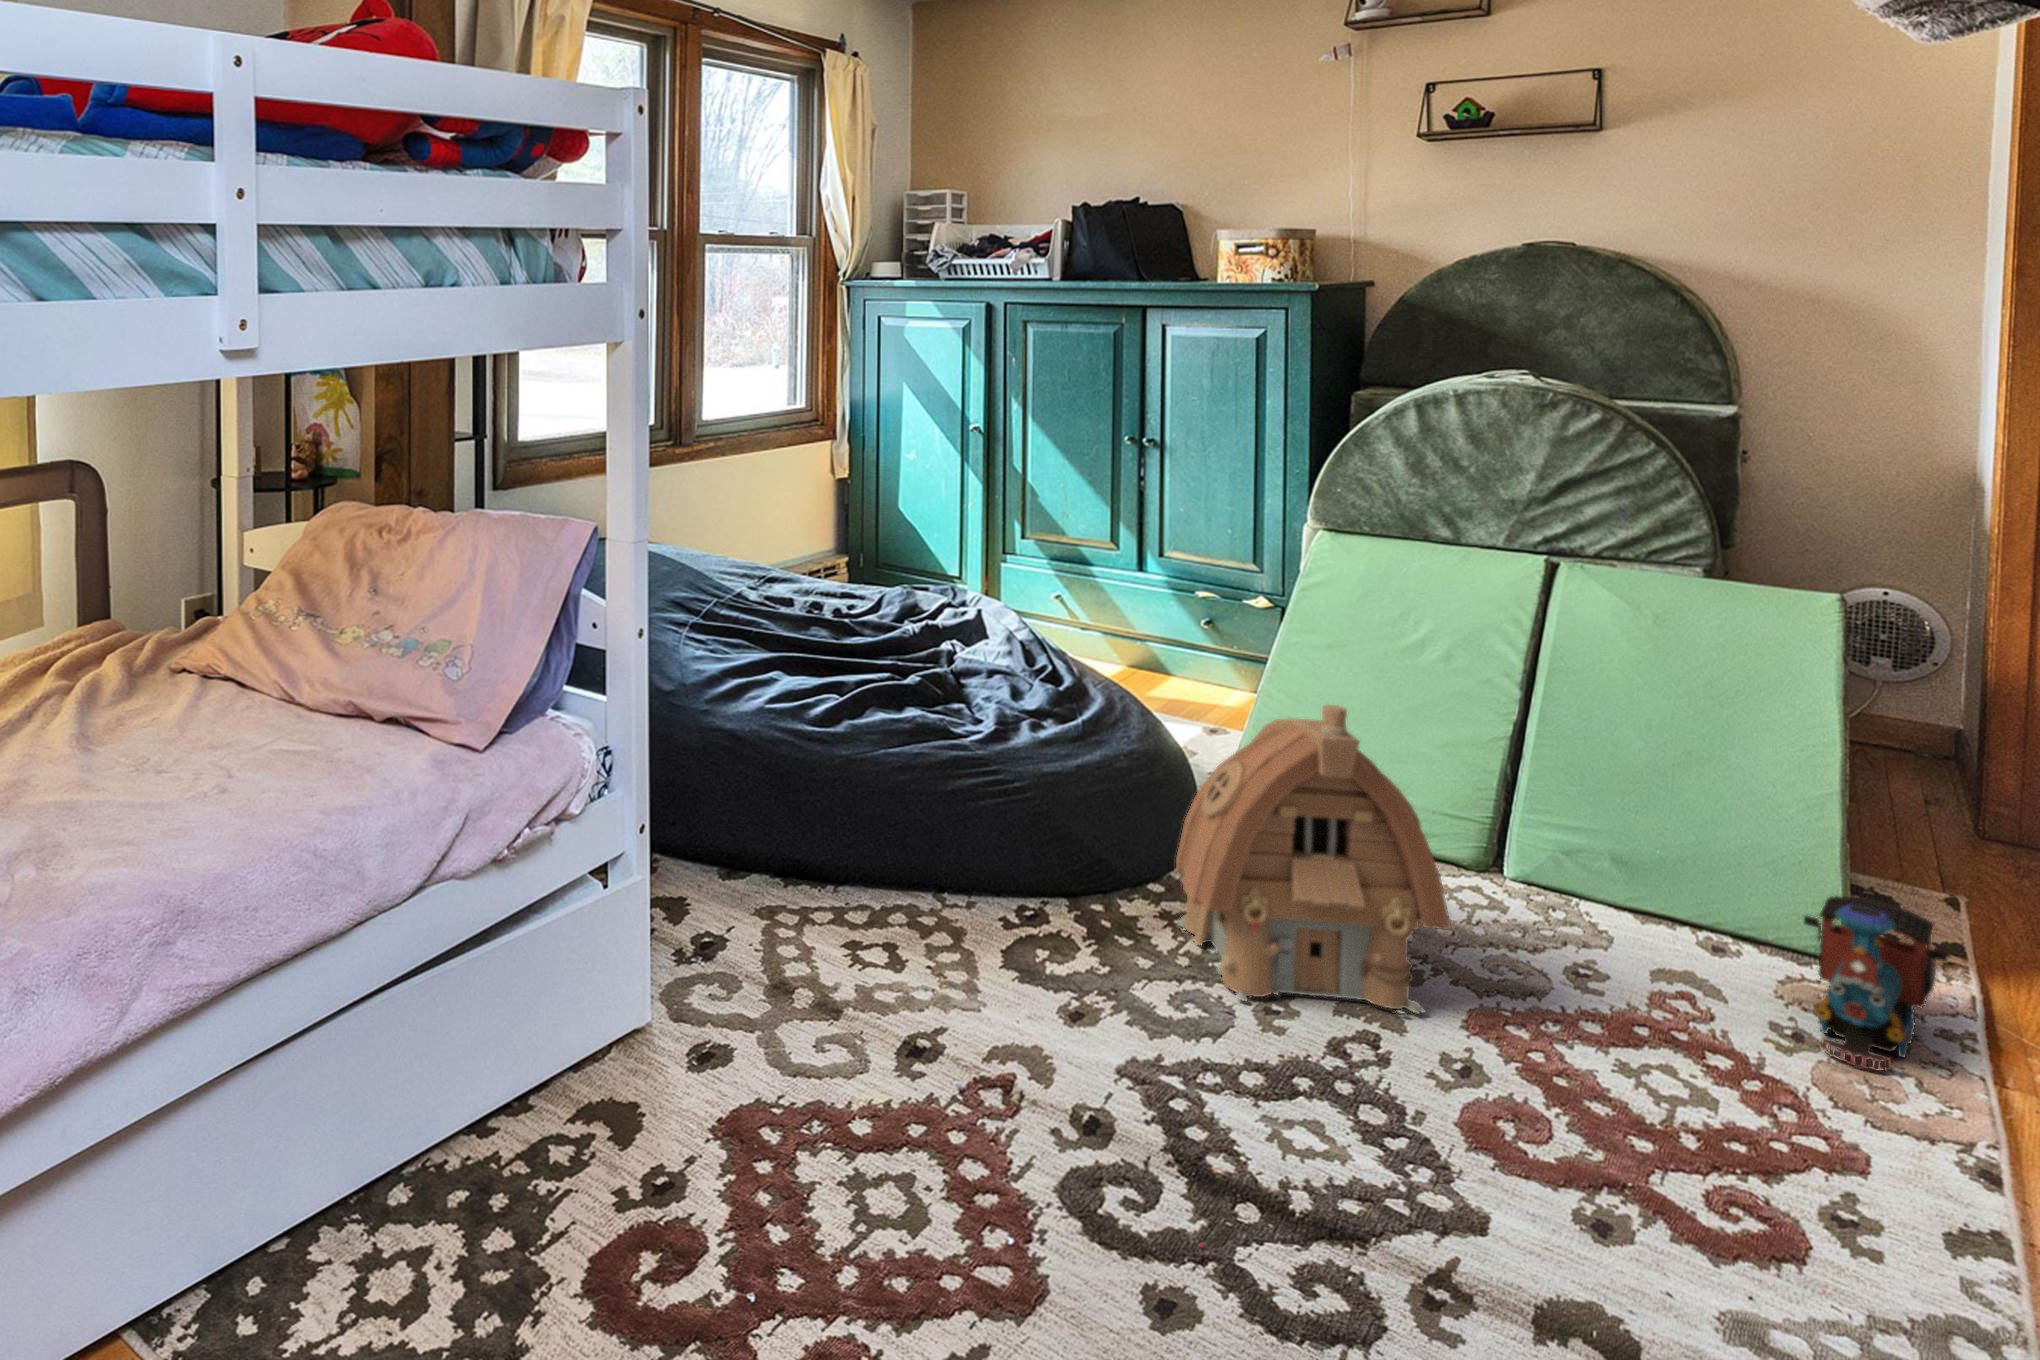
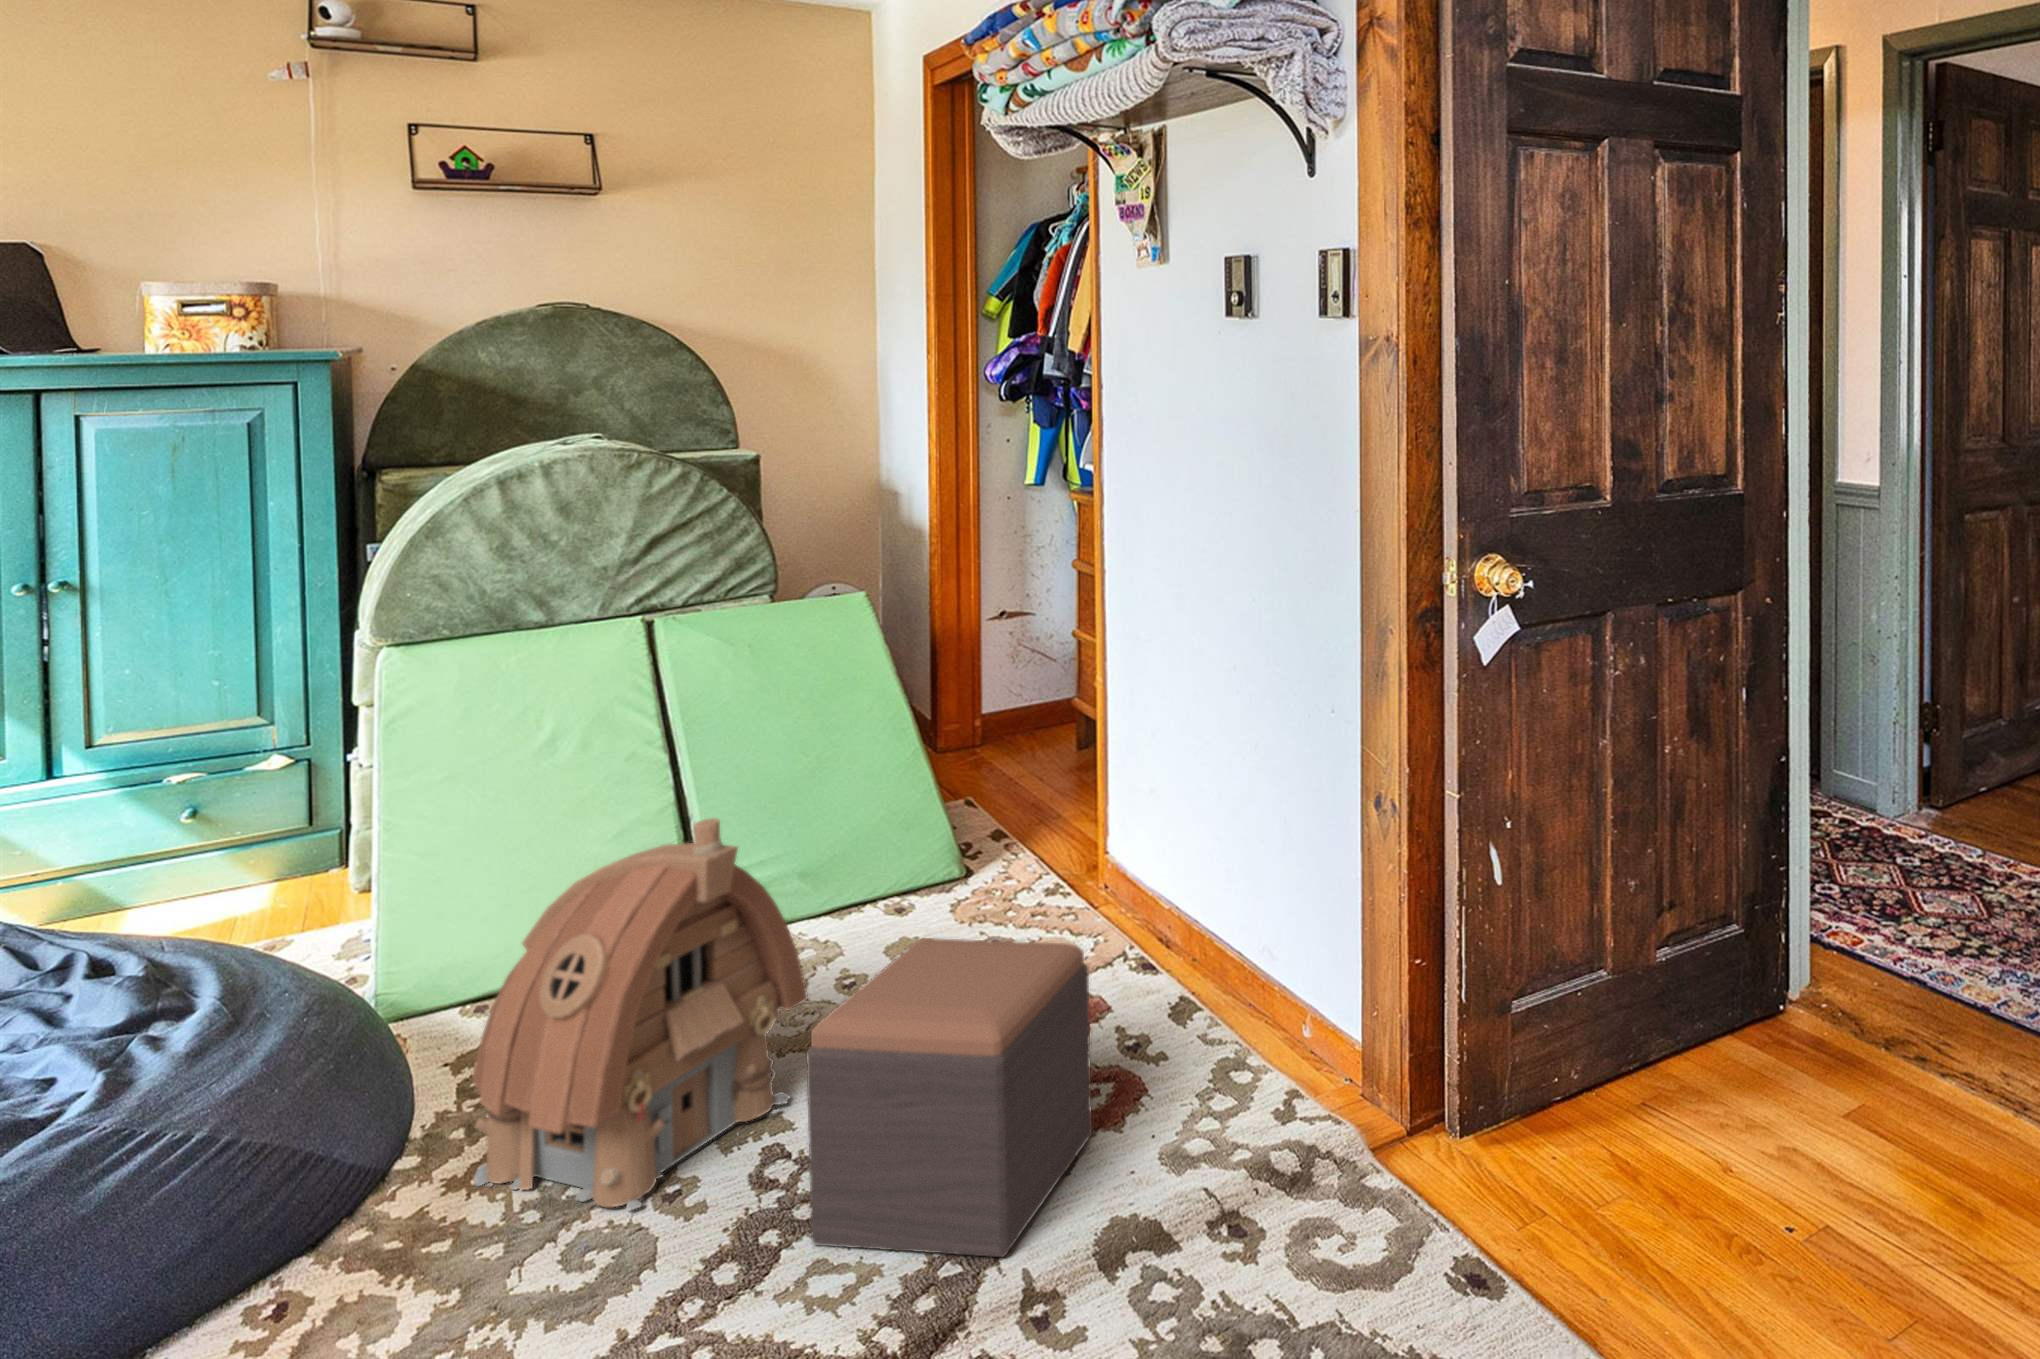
toy train: present [1804,896,1948,1071] -> none [978,812,1061,946]
footstool: none [1323,908,1676,1238] -> present [807,938,1092,1257]

